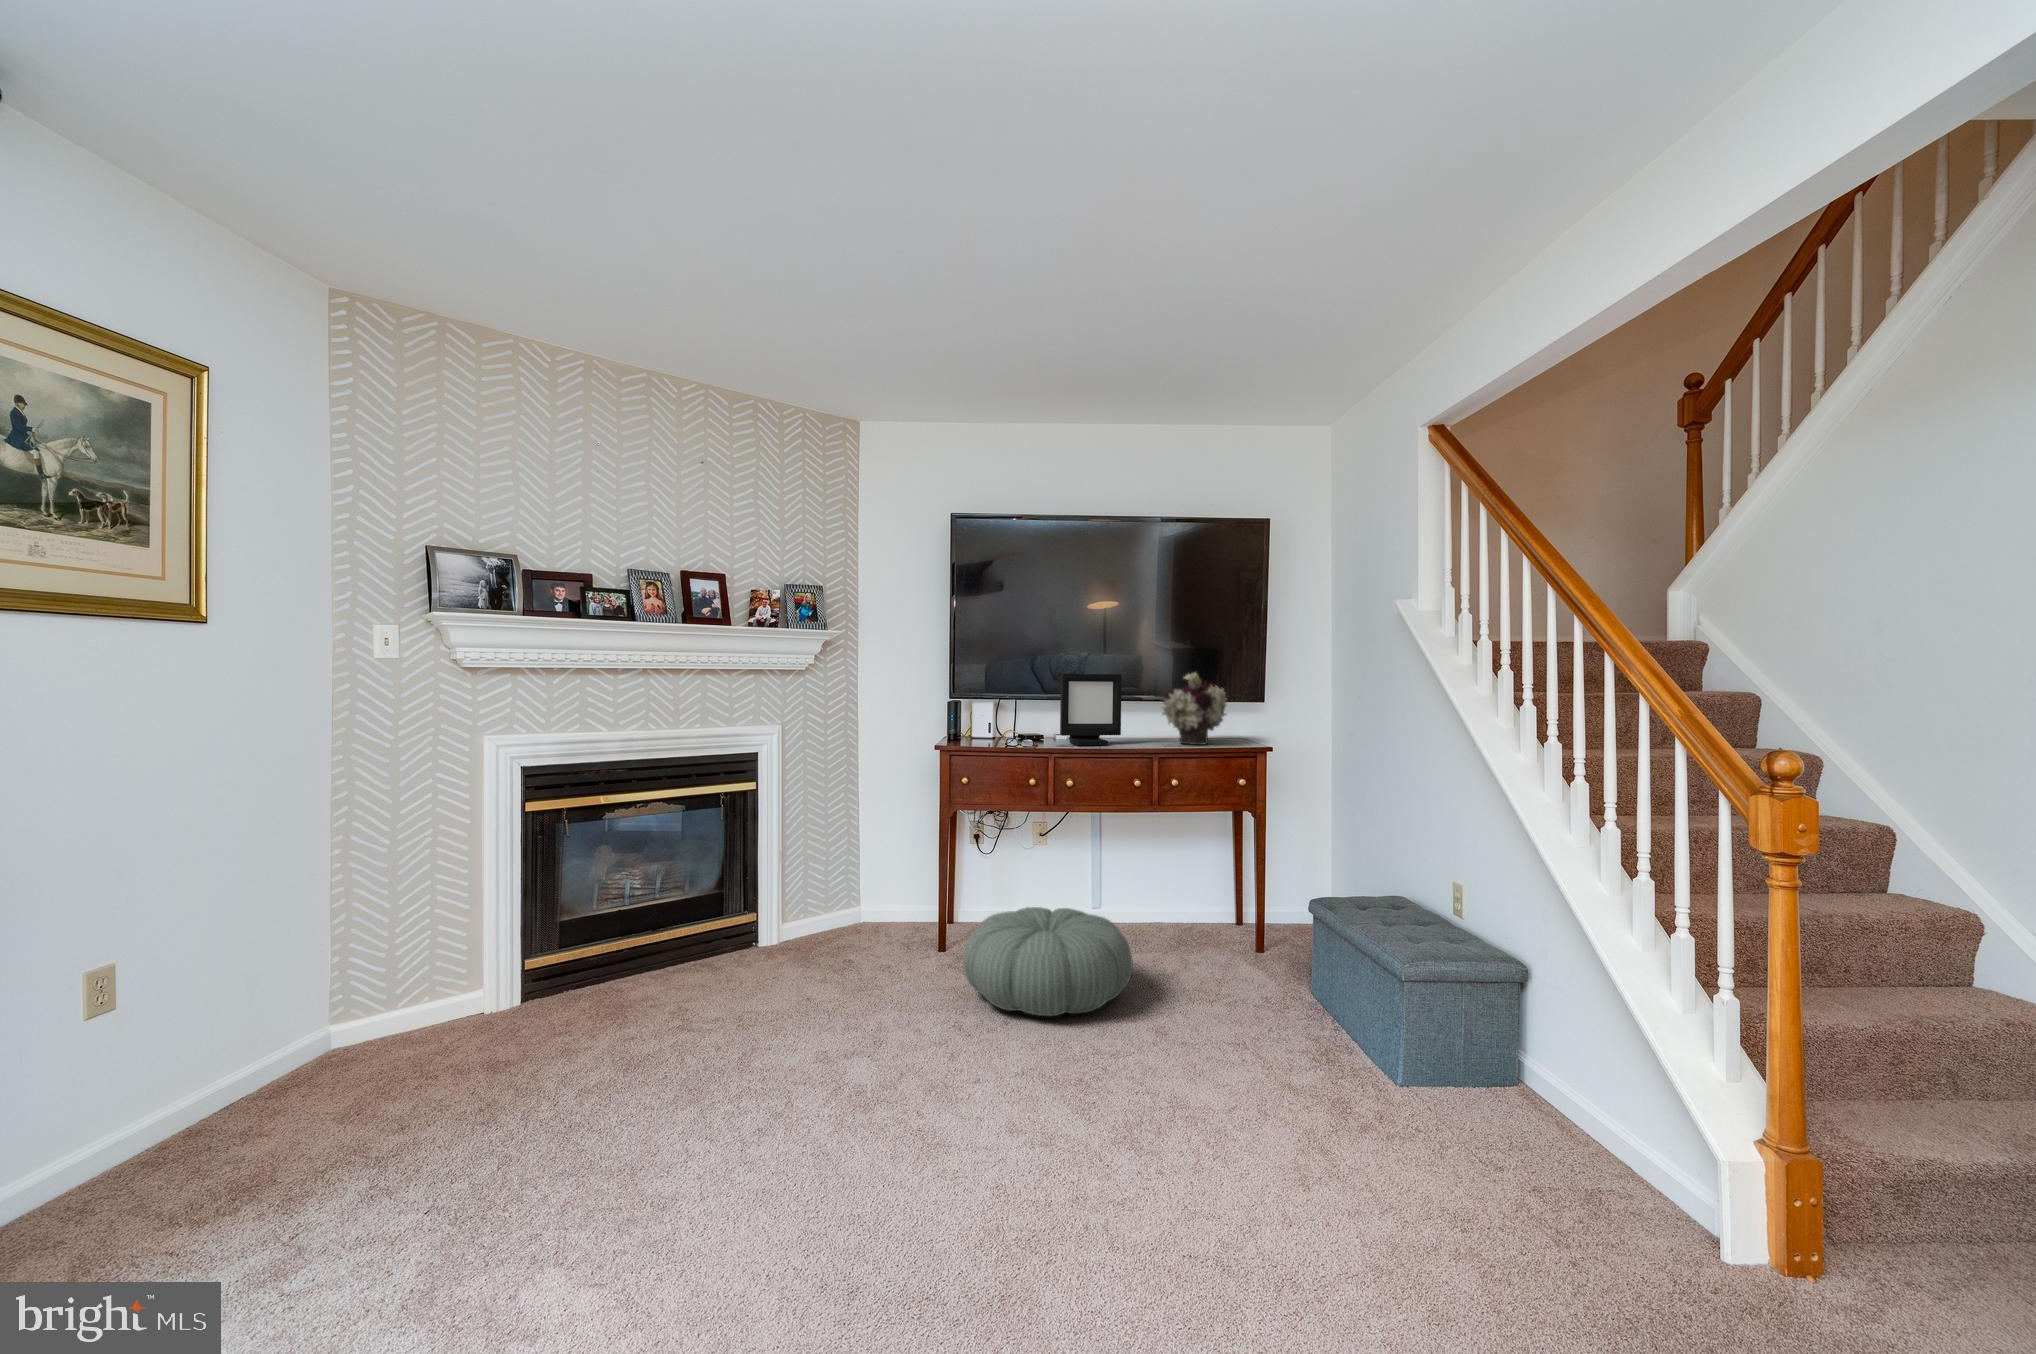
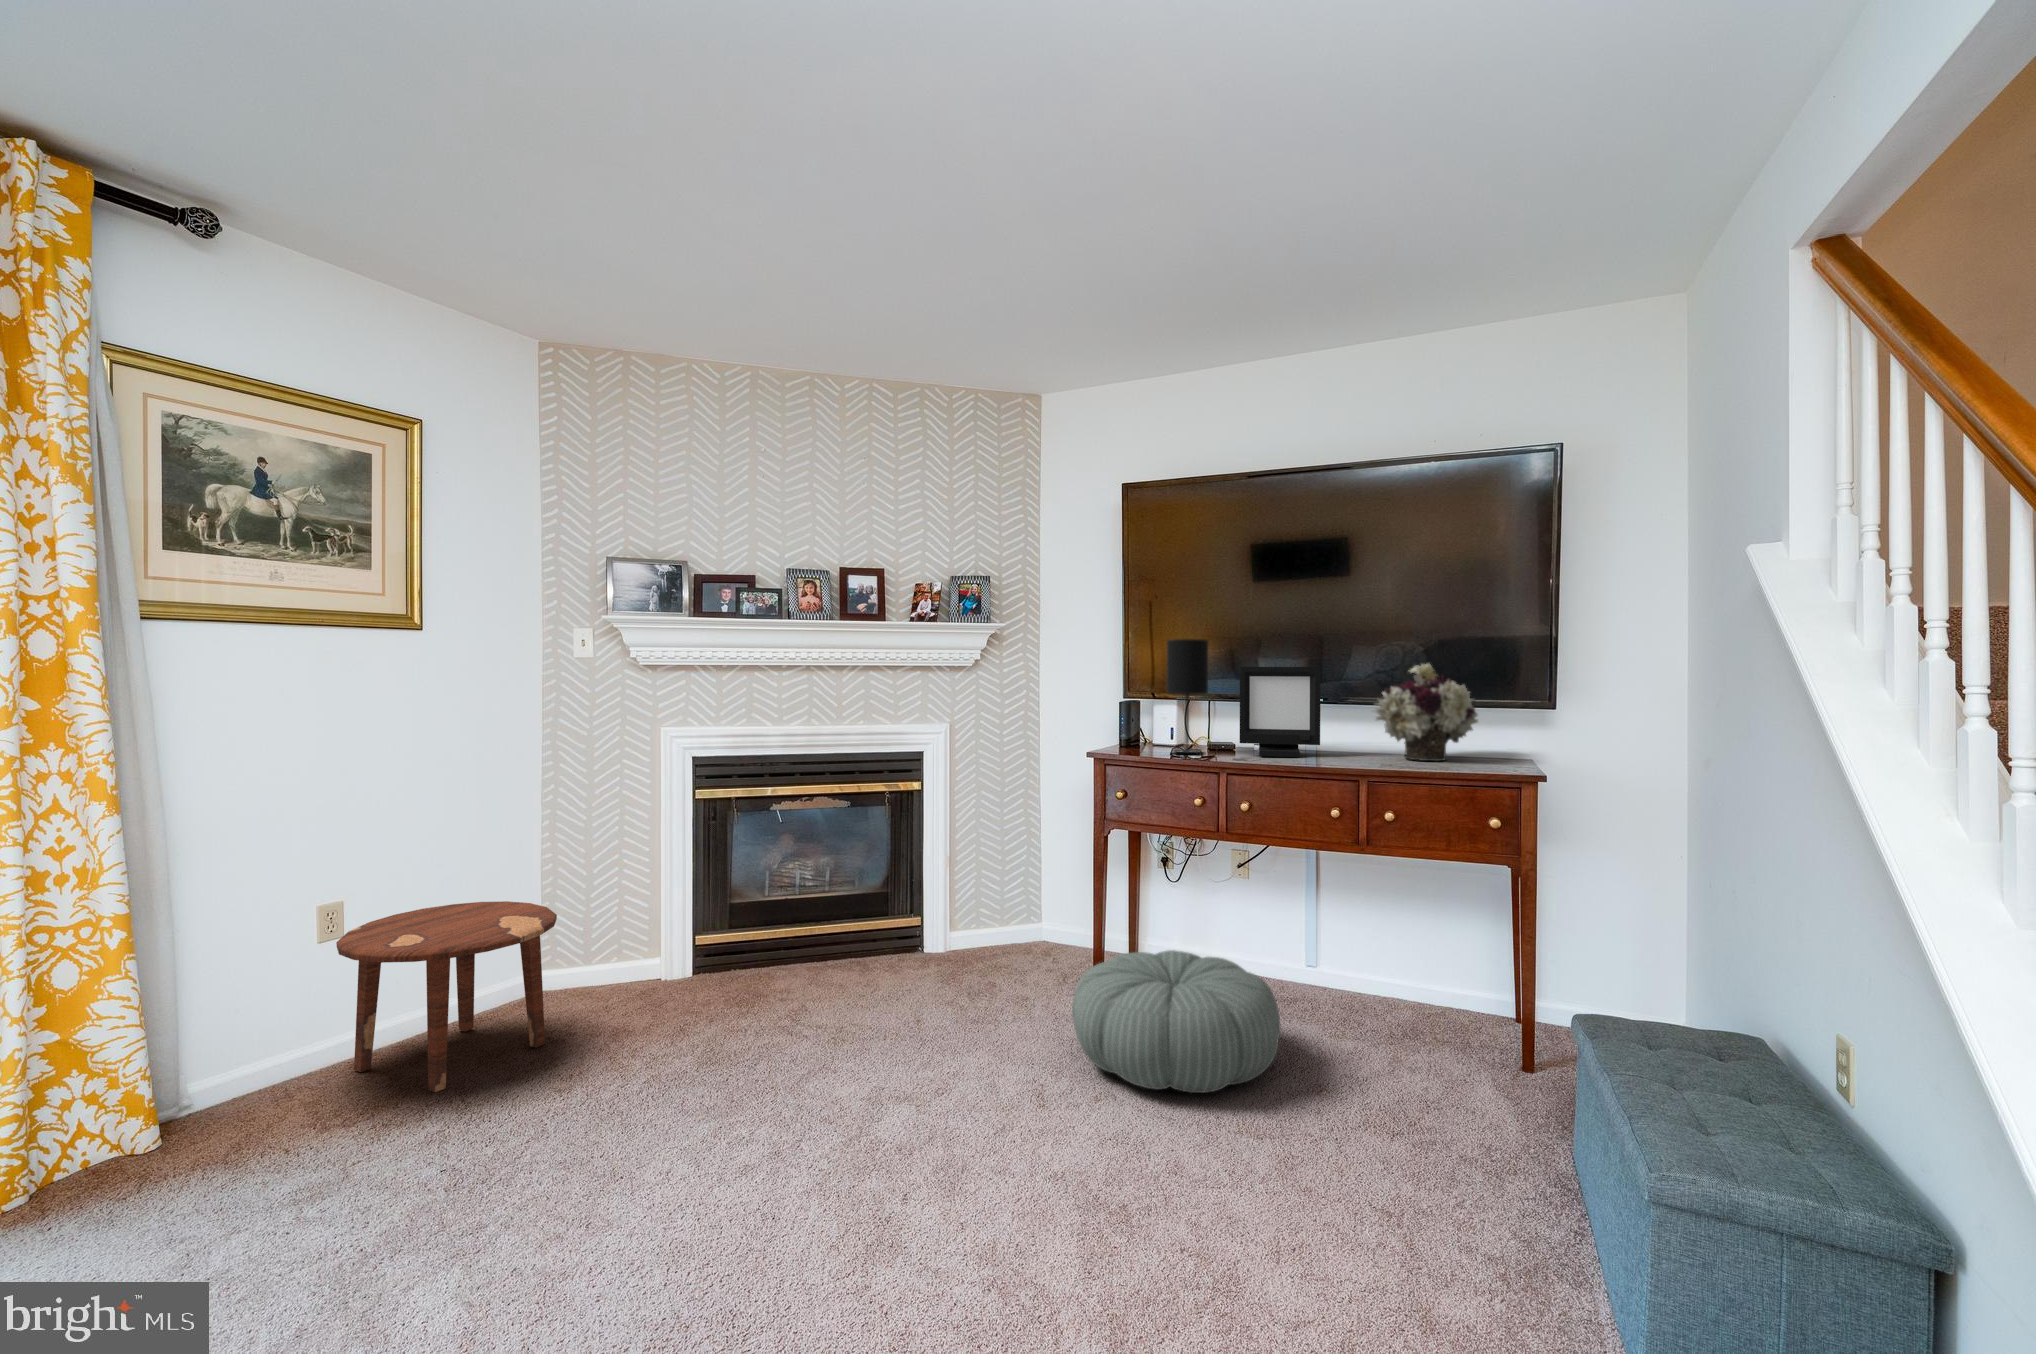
table lamp: none [1000,650,1034,746] -> present [1167,639,1208,754]
side table: none [143,941,433,1172] -> present [336,901,557,1092]

